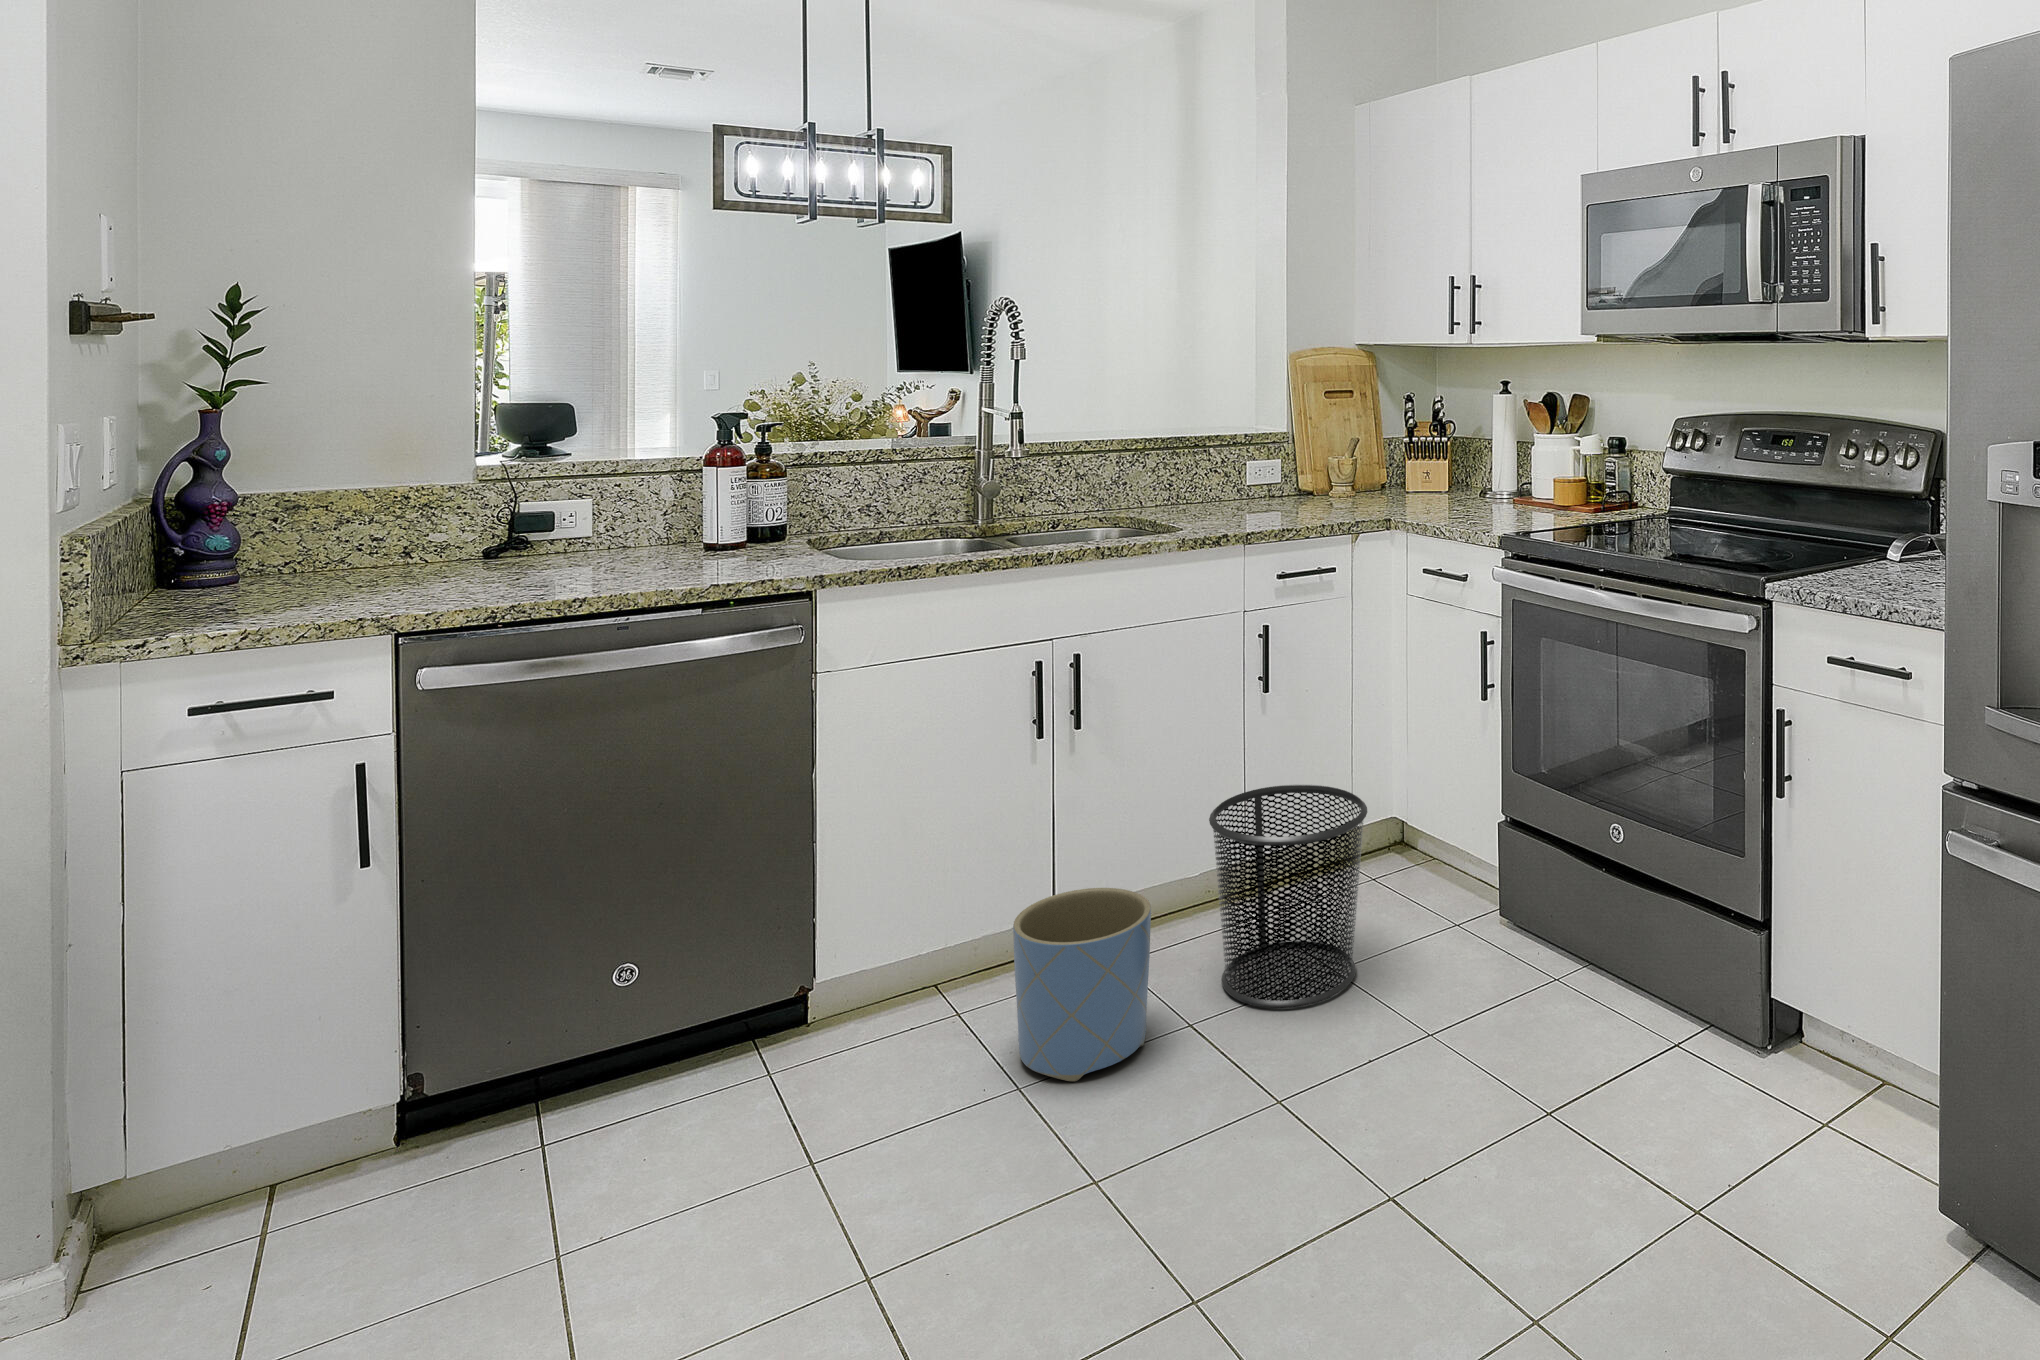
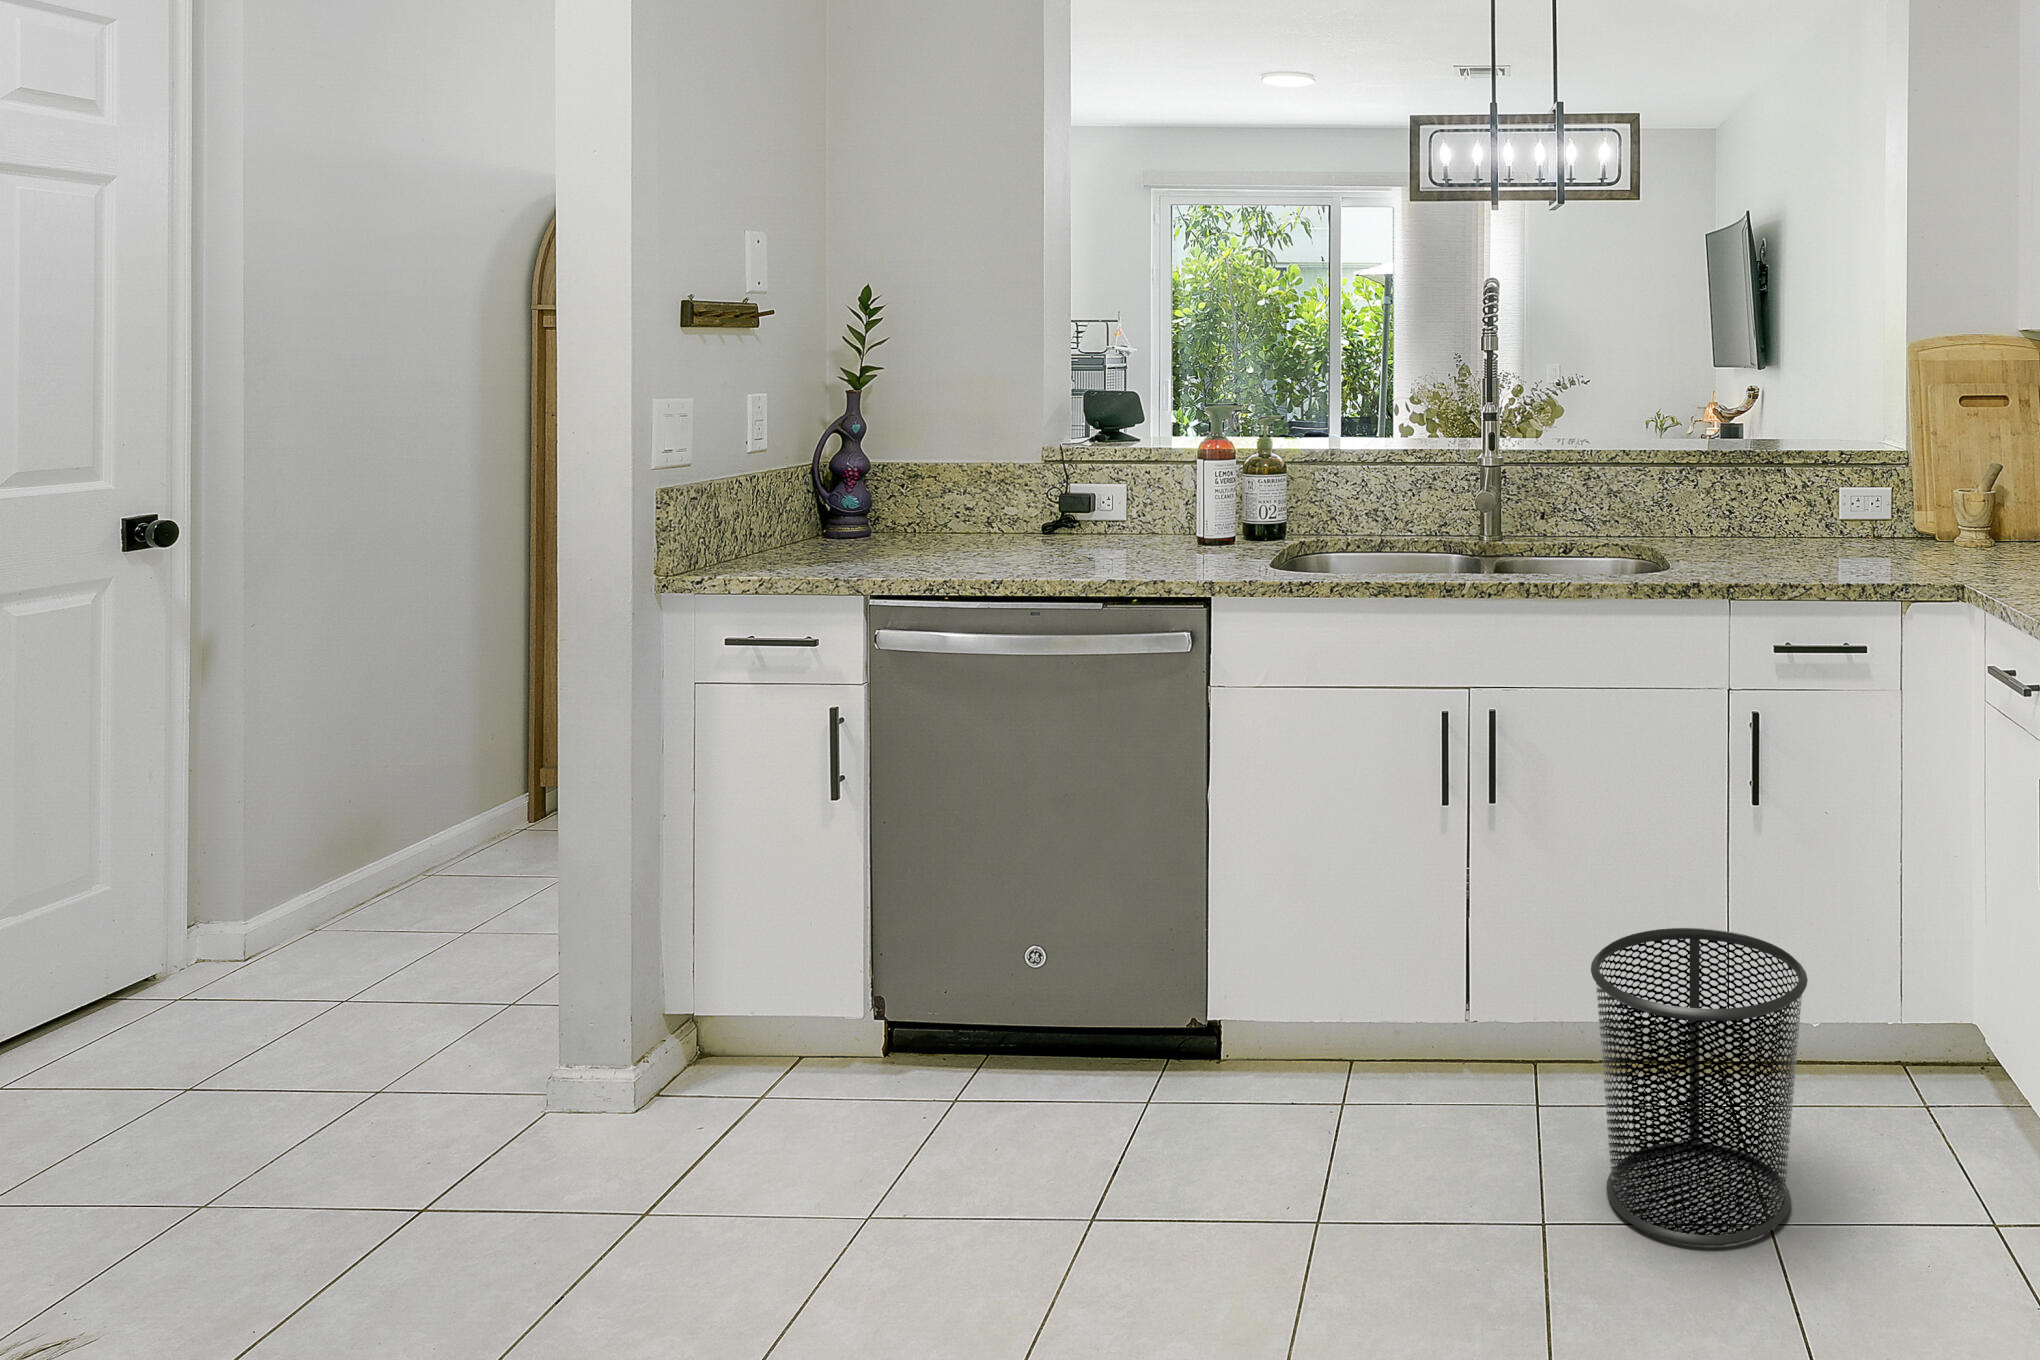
planter: present [1013,888,1151,1081] -> none [1327,995,1488,1228]

